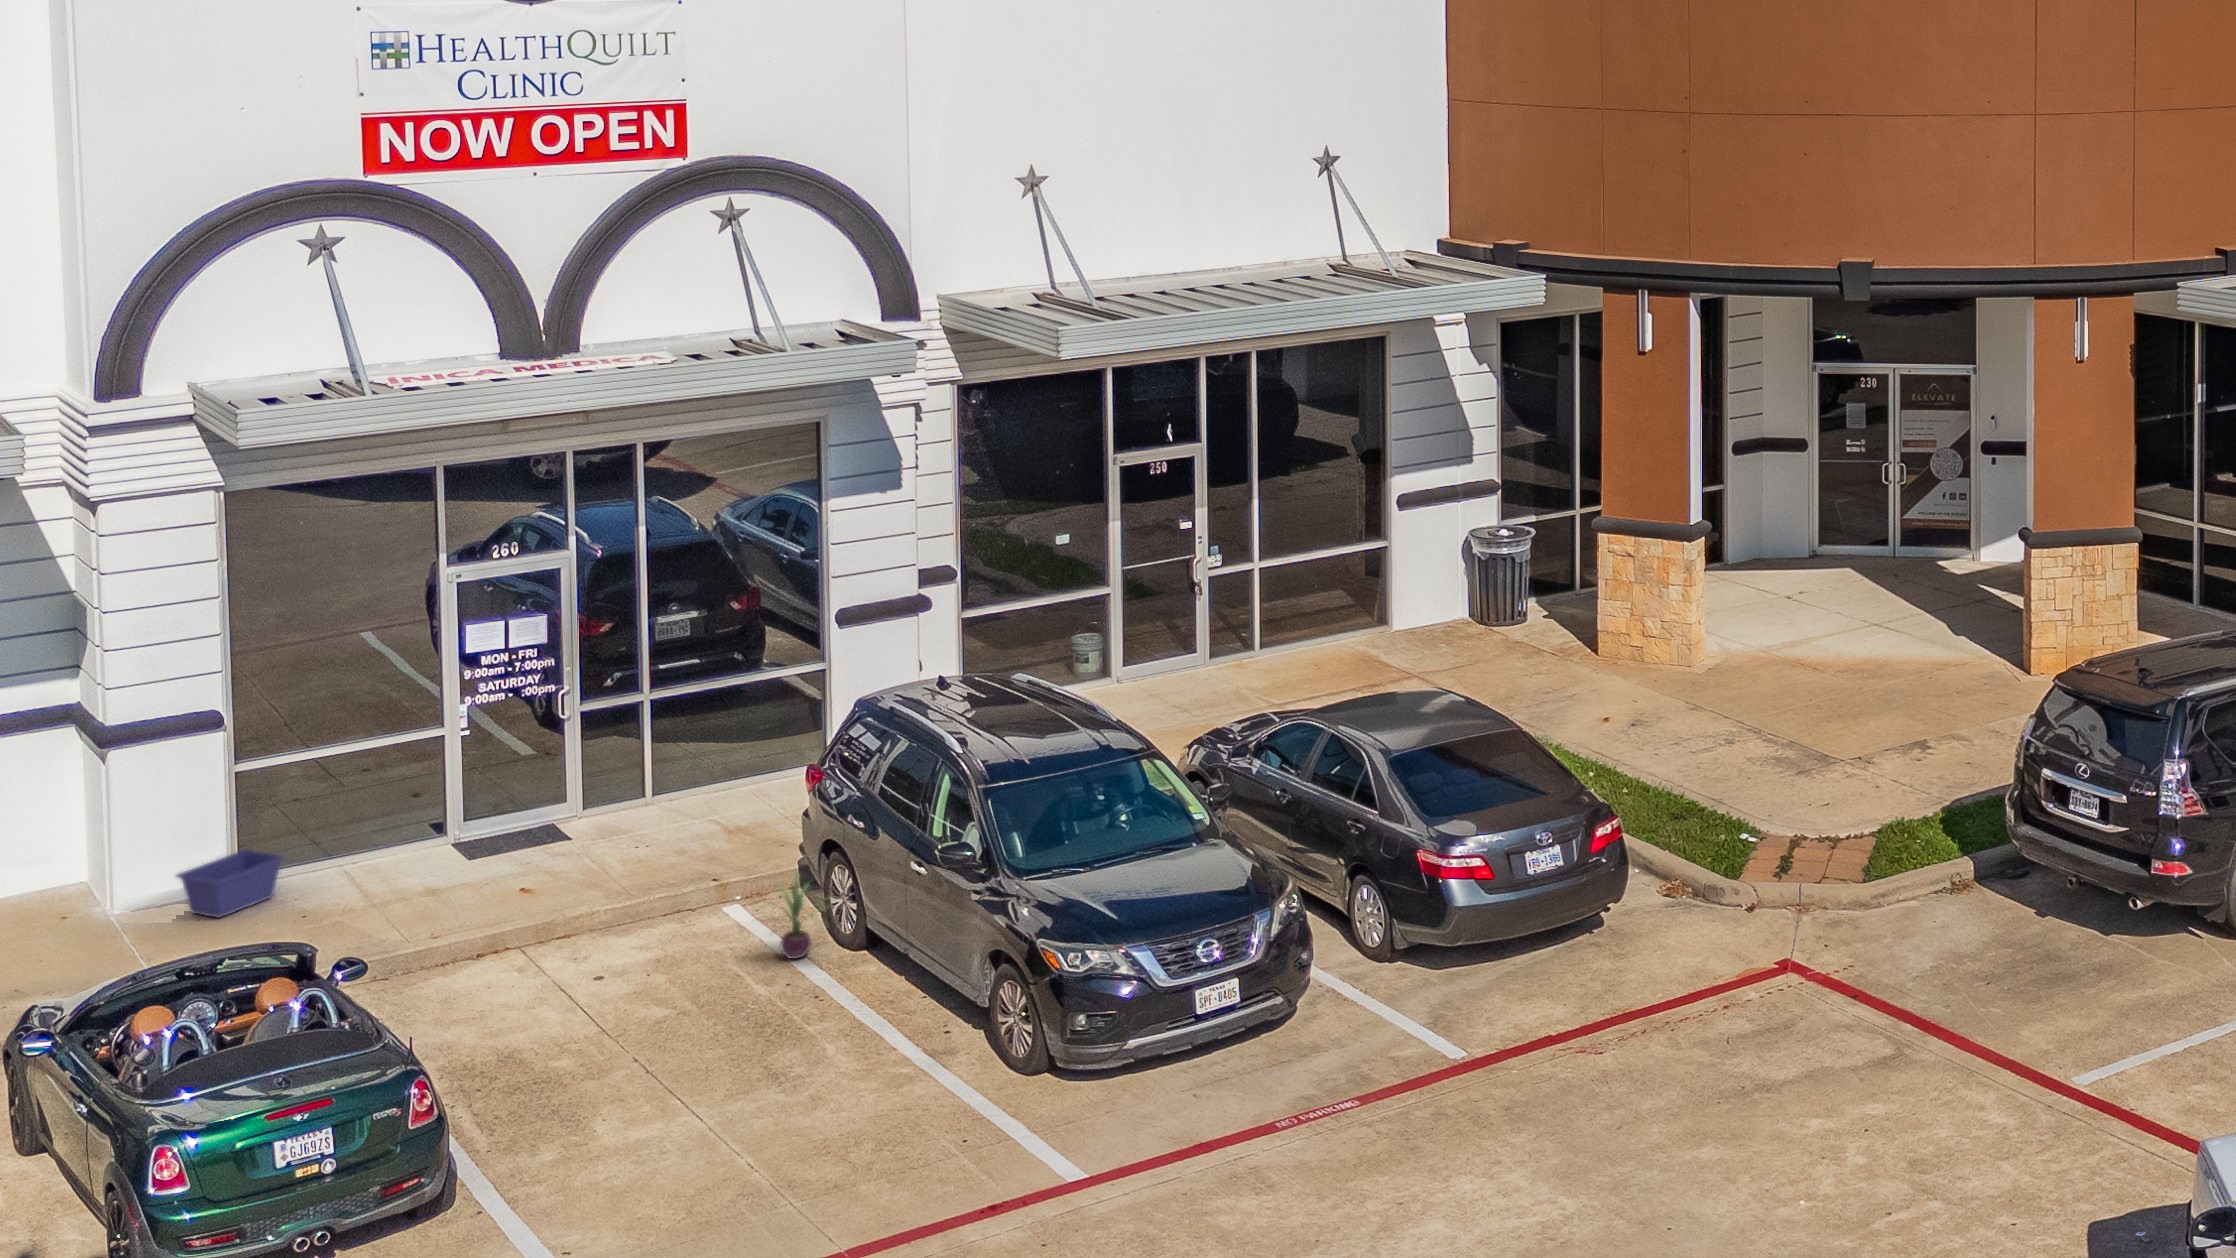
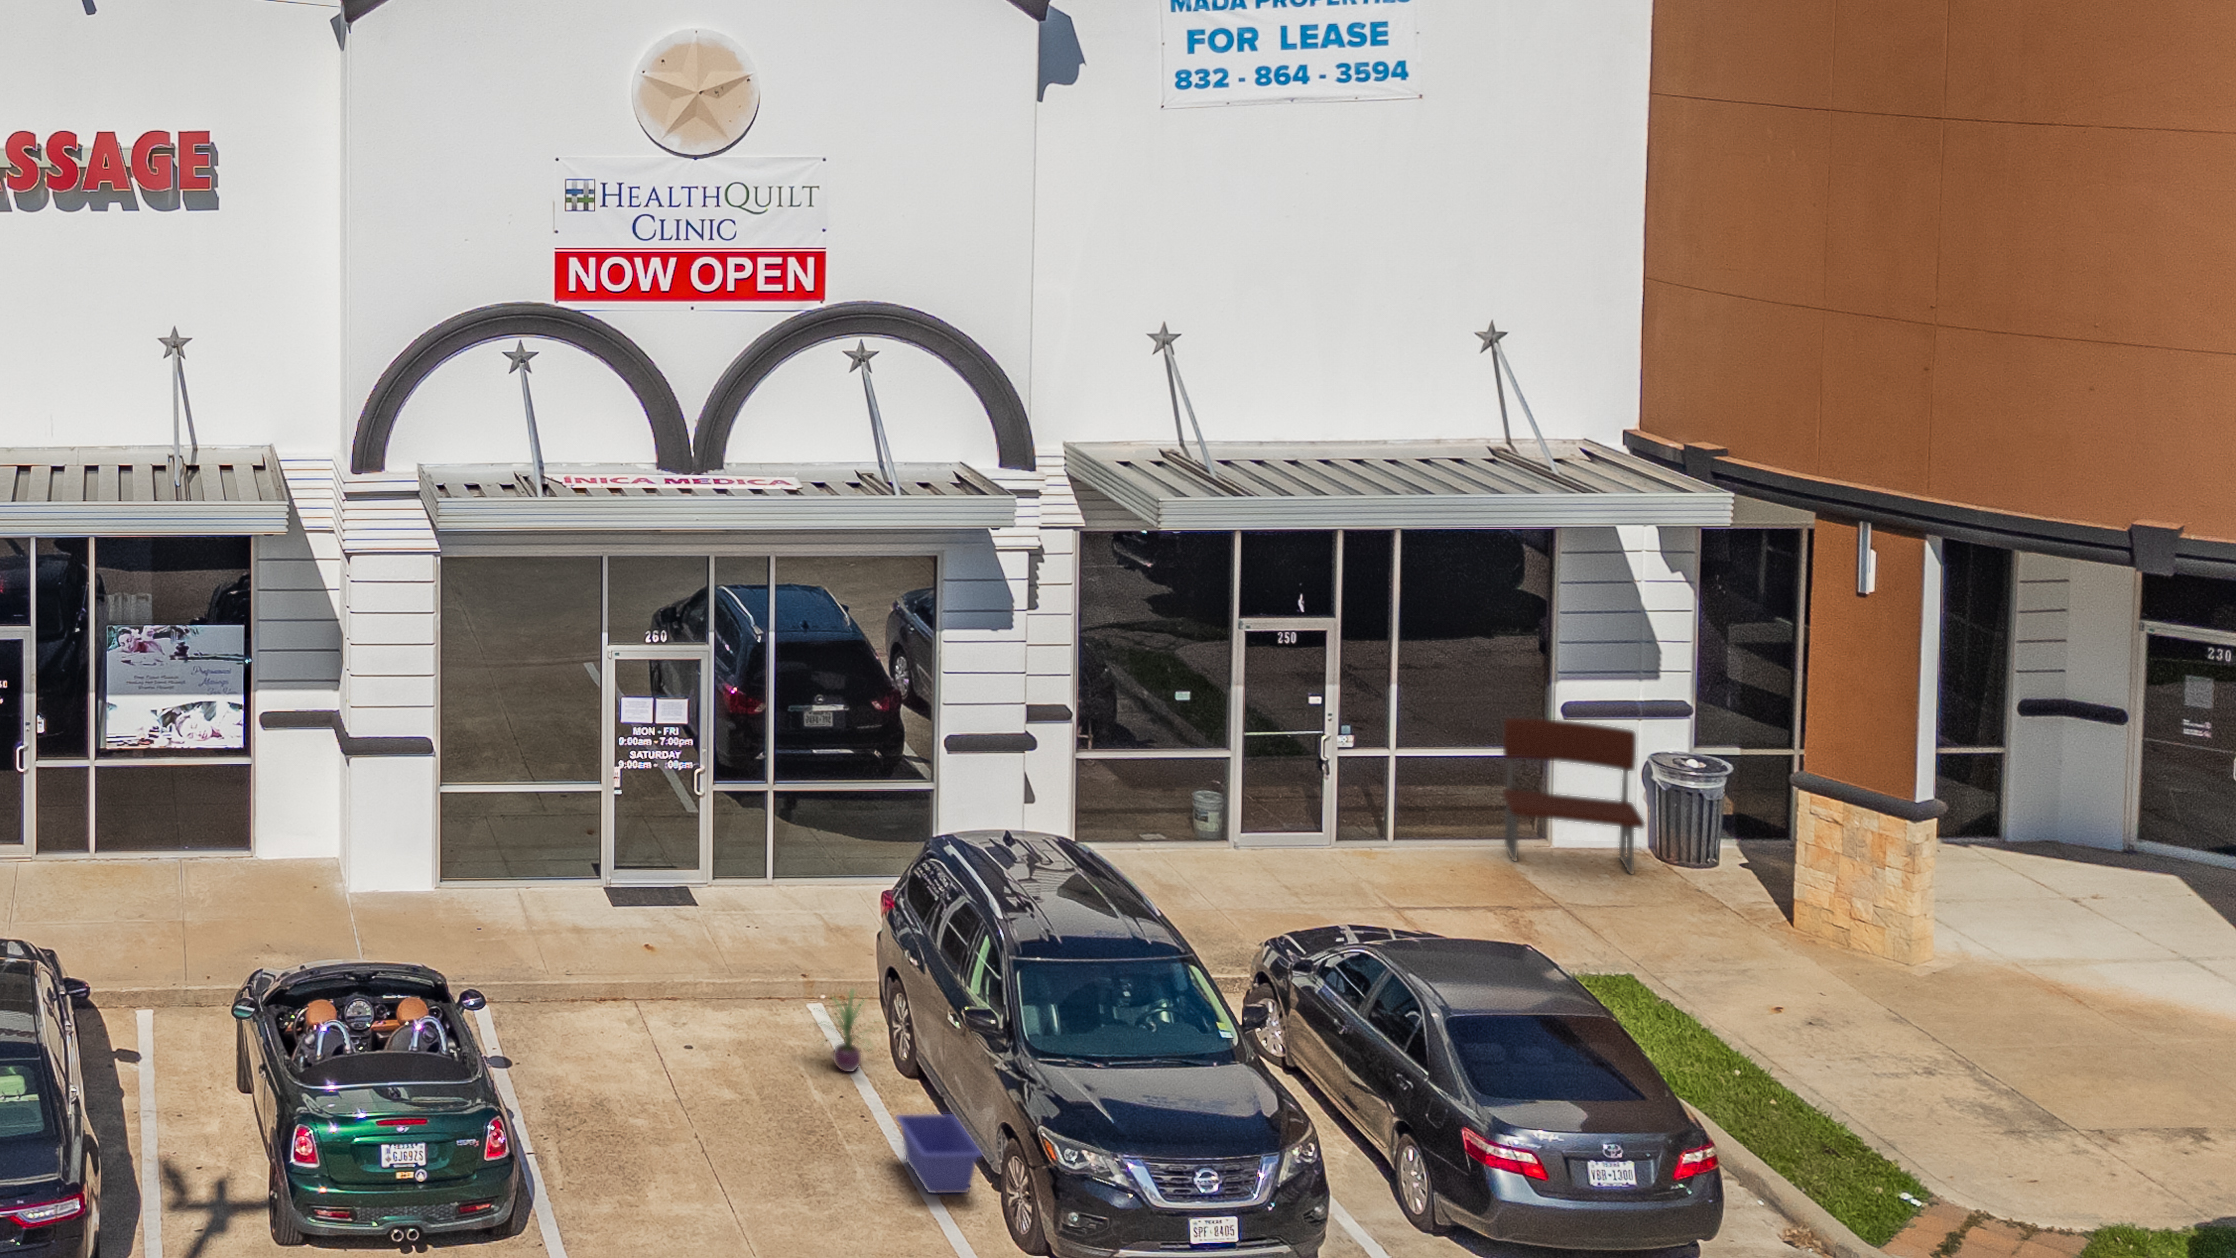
bench: none [1346,512,1465,649] -> present [1503,718,1644,873]
storage bin: present [177,850,285,918] -> present [896,1114,982,1193]

